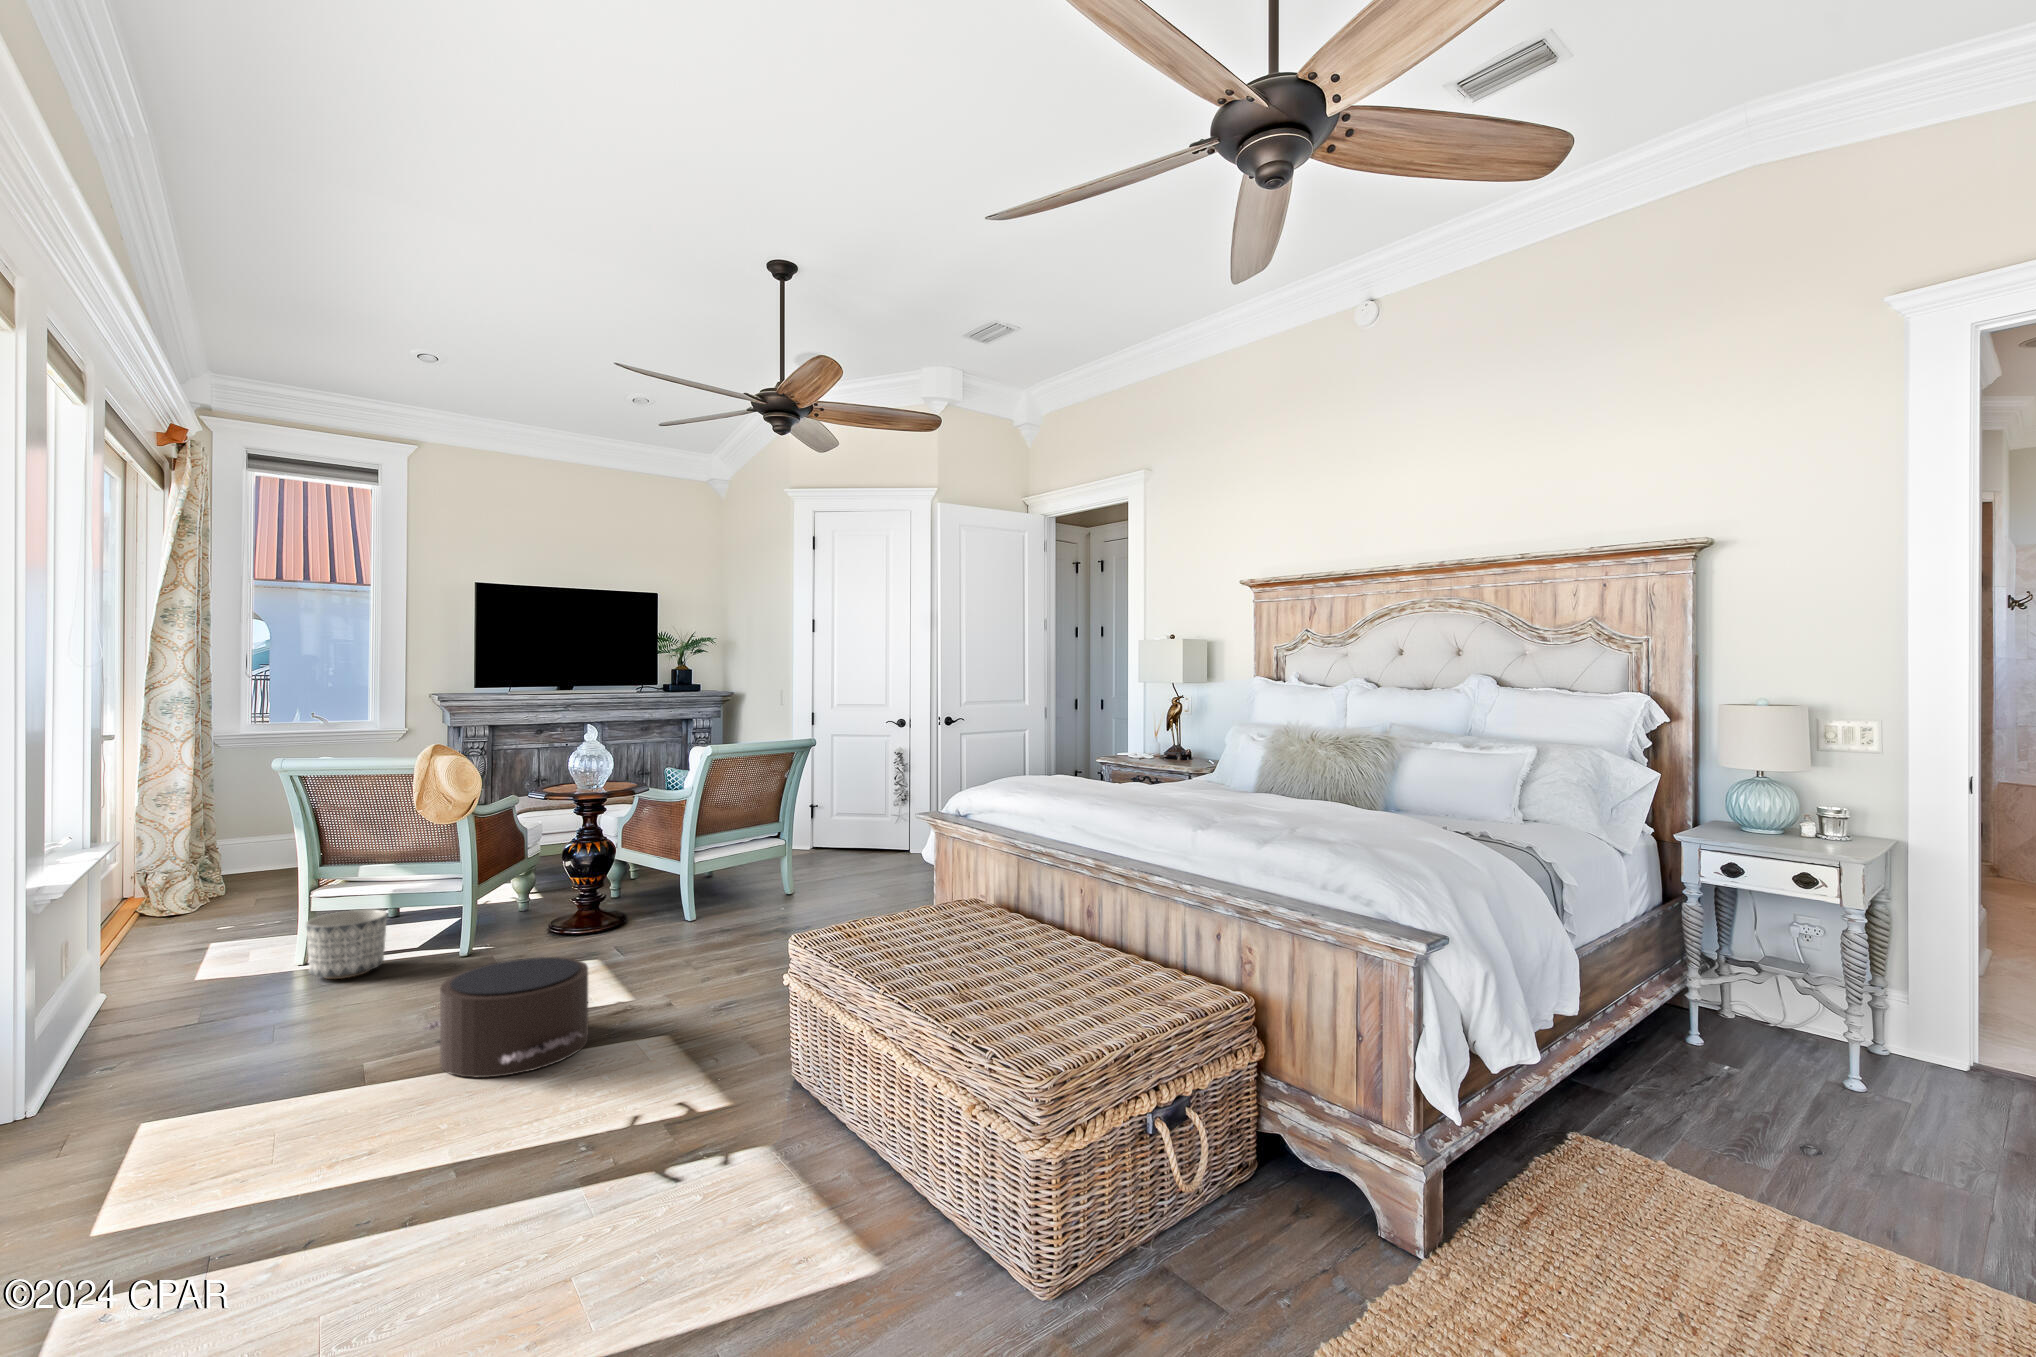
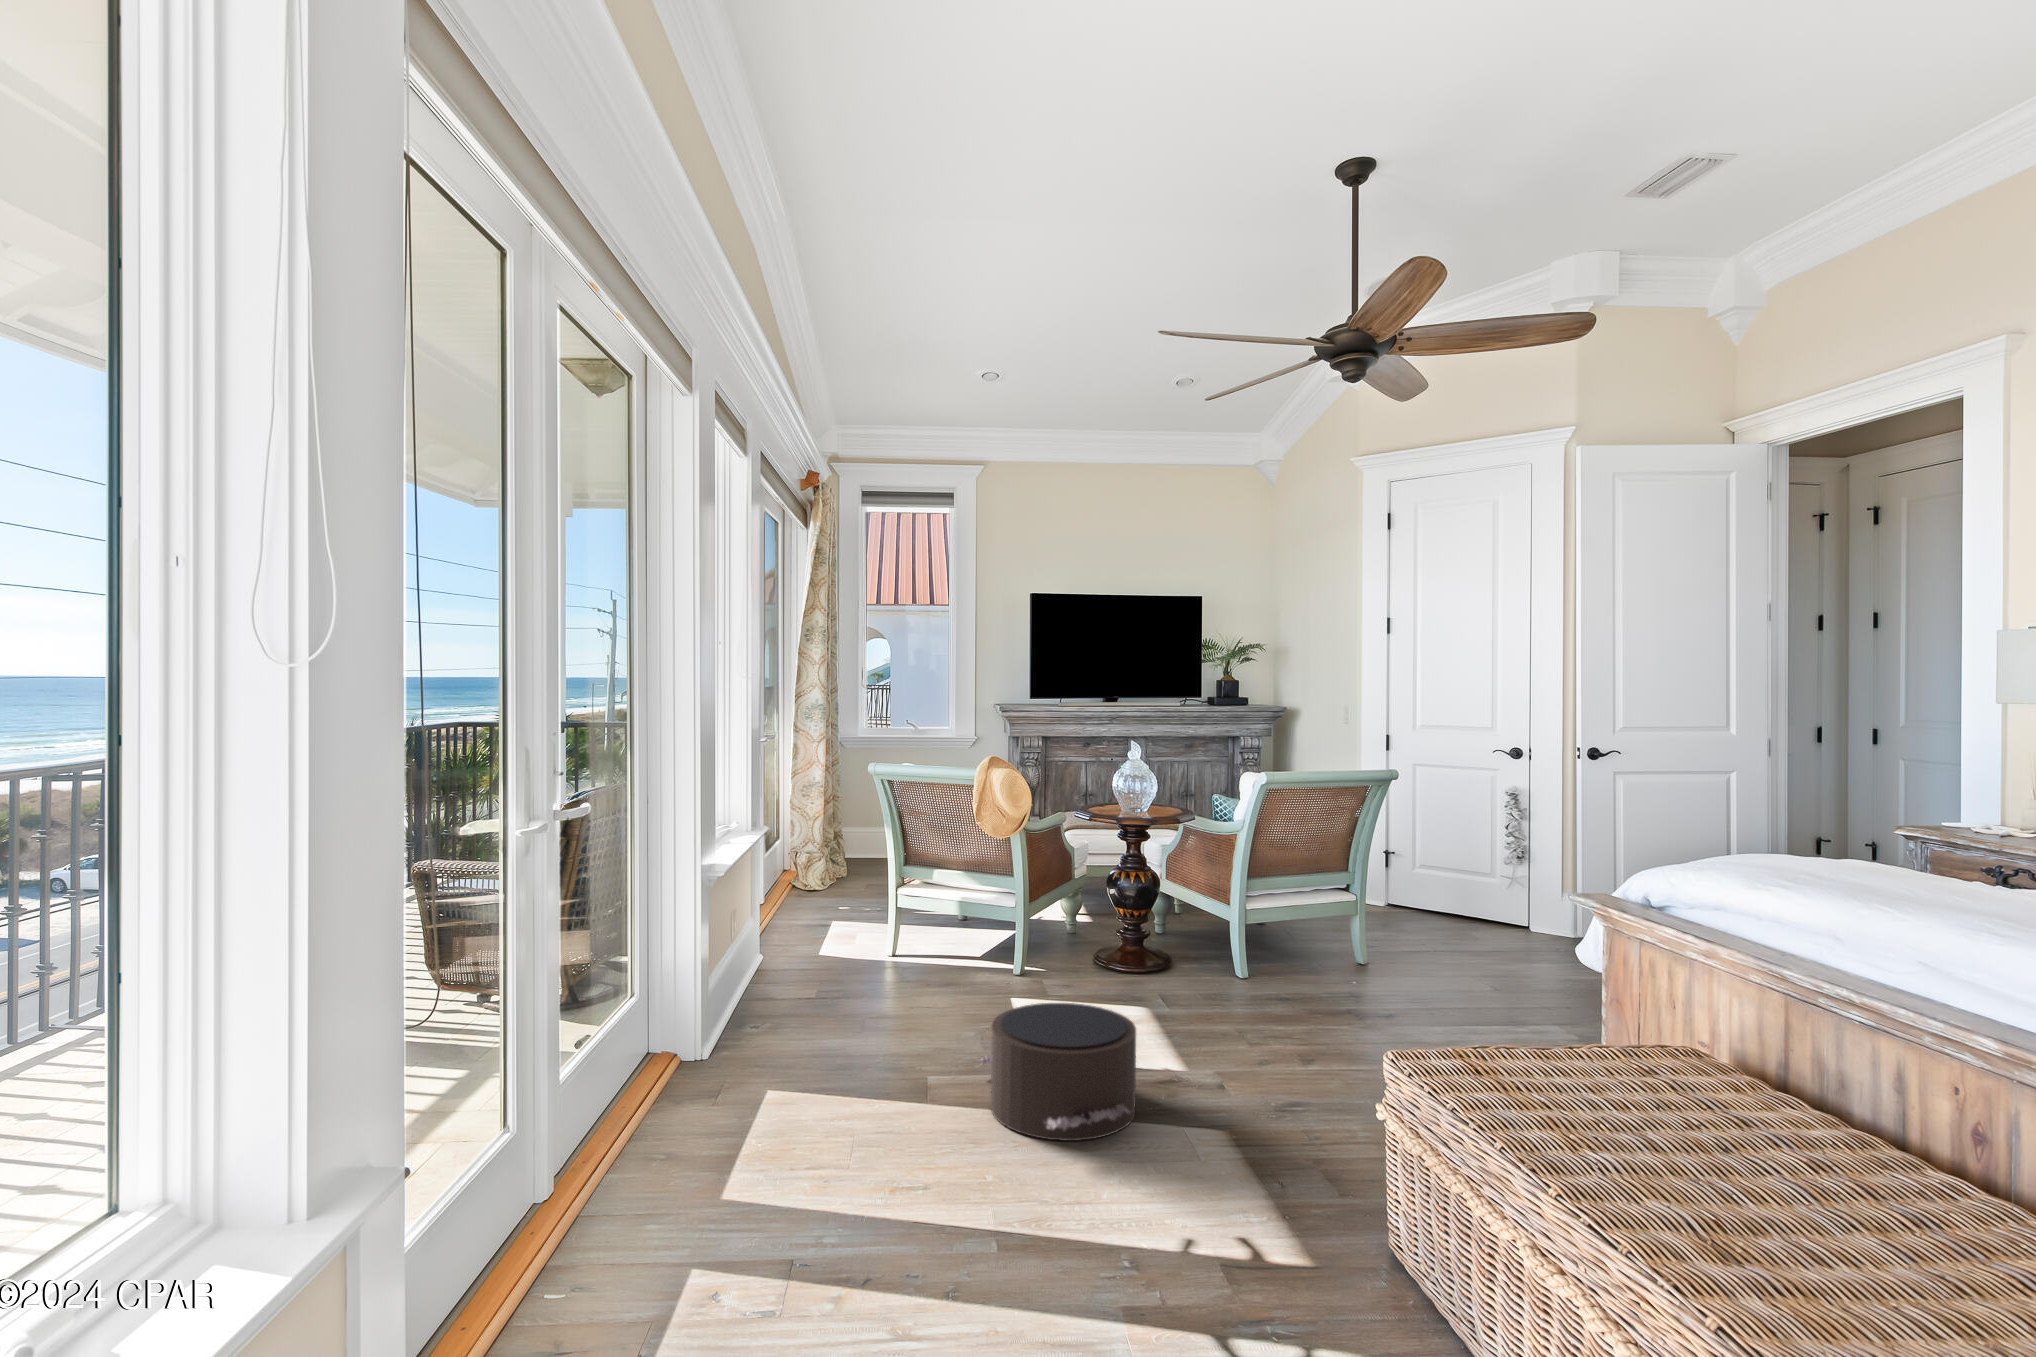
planter: present [306,909,387,979] -> none [889,915,953,982]

